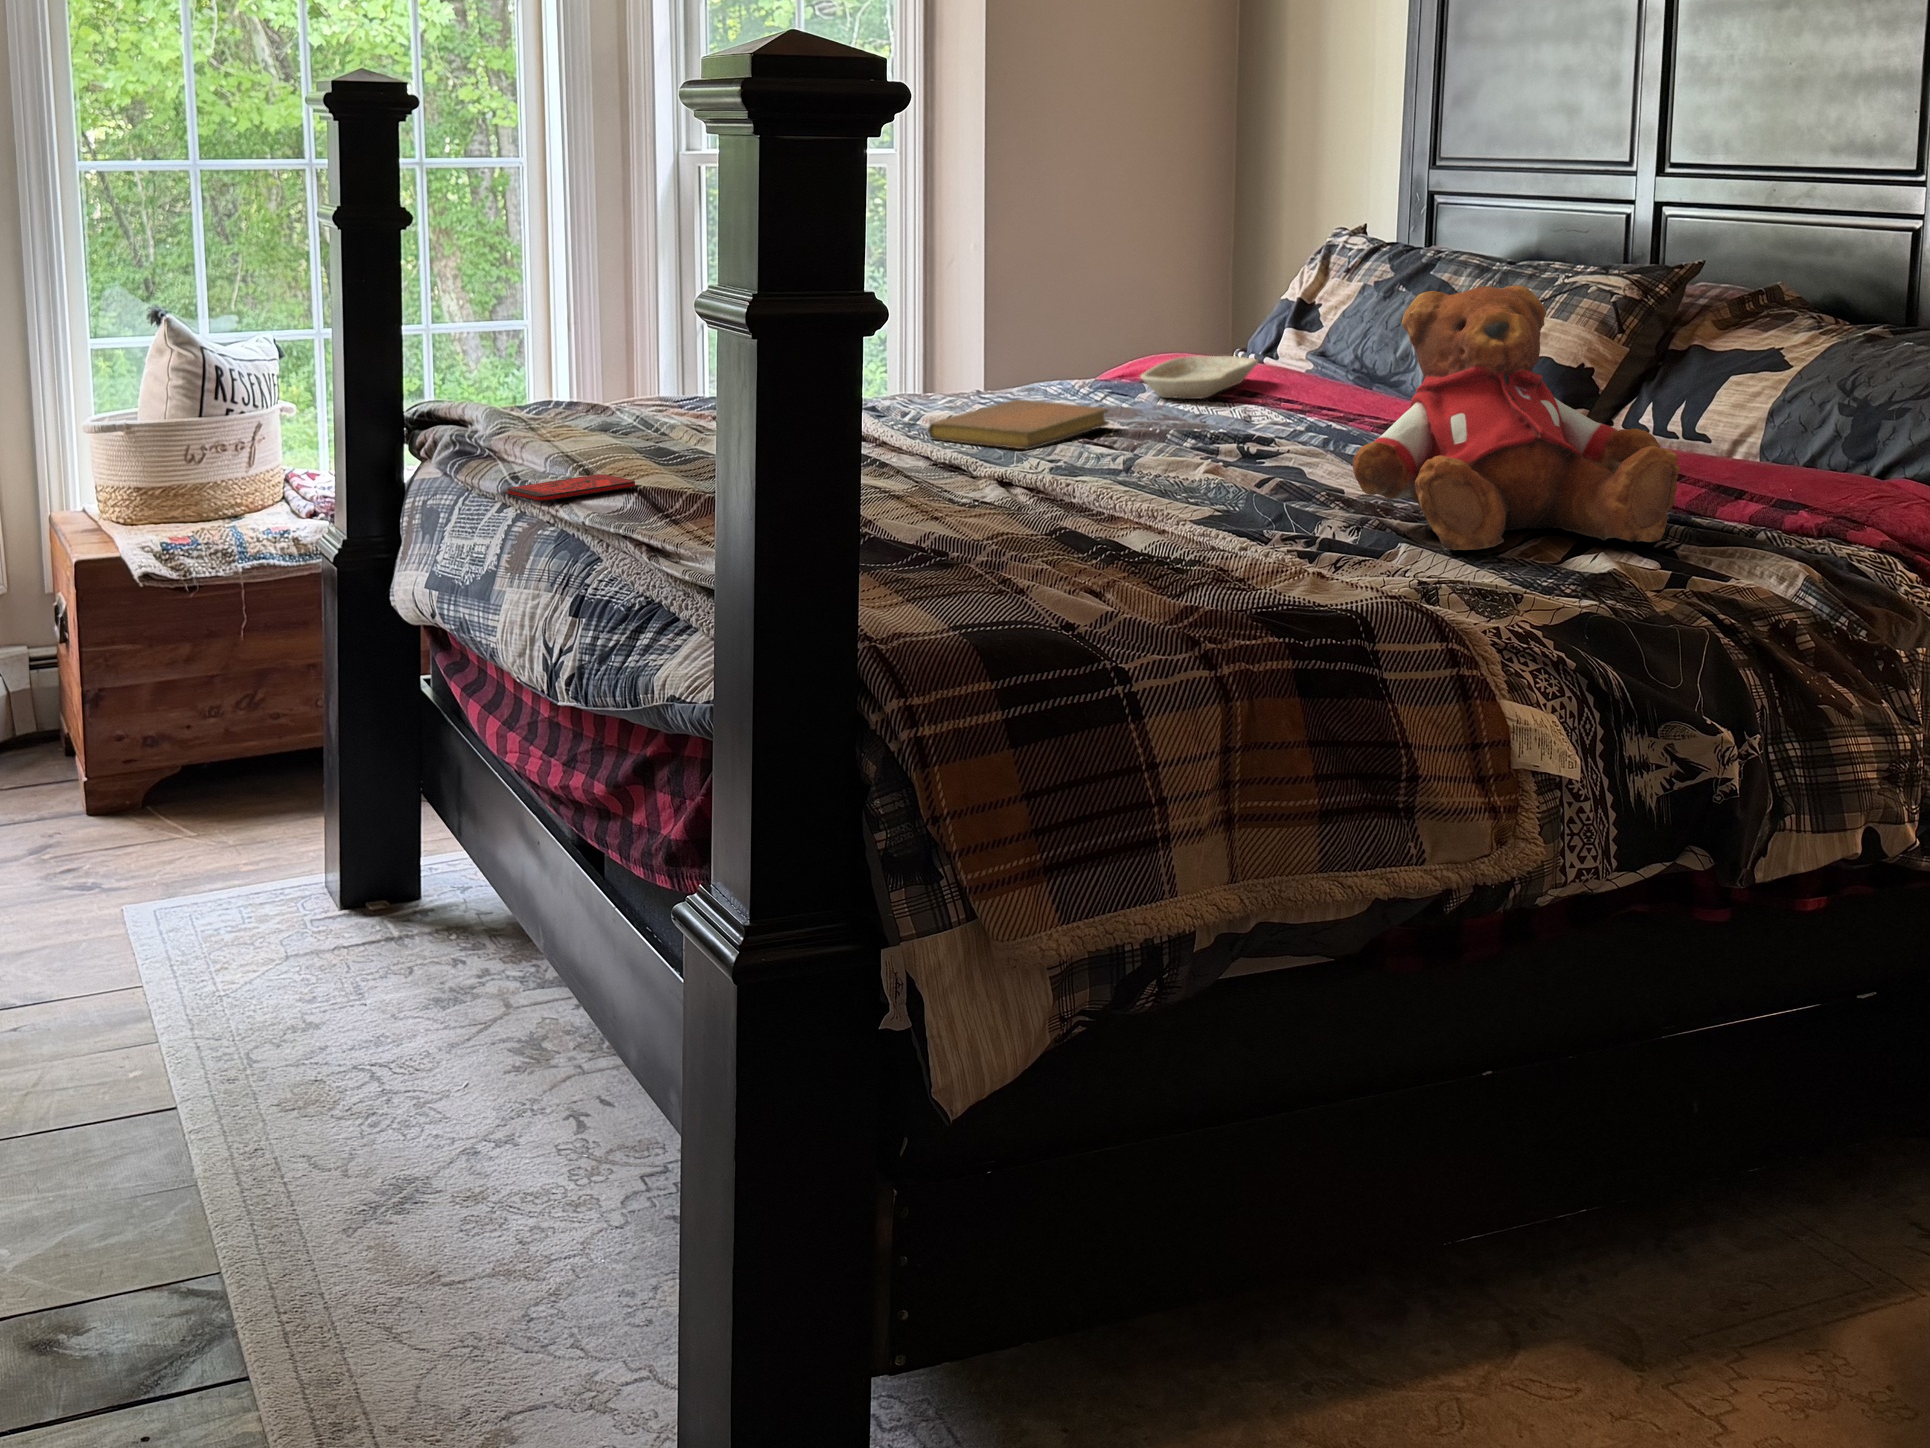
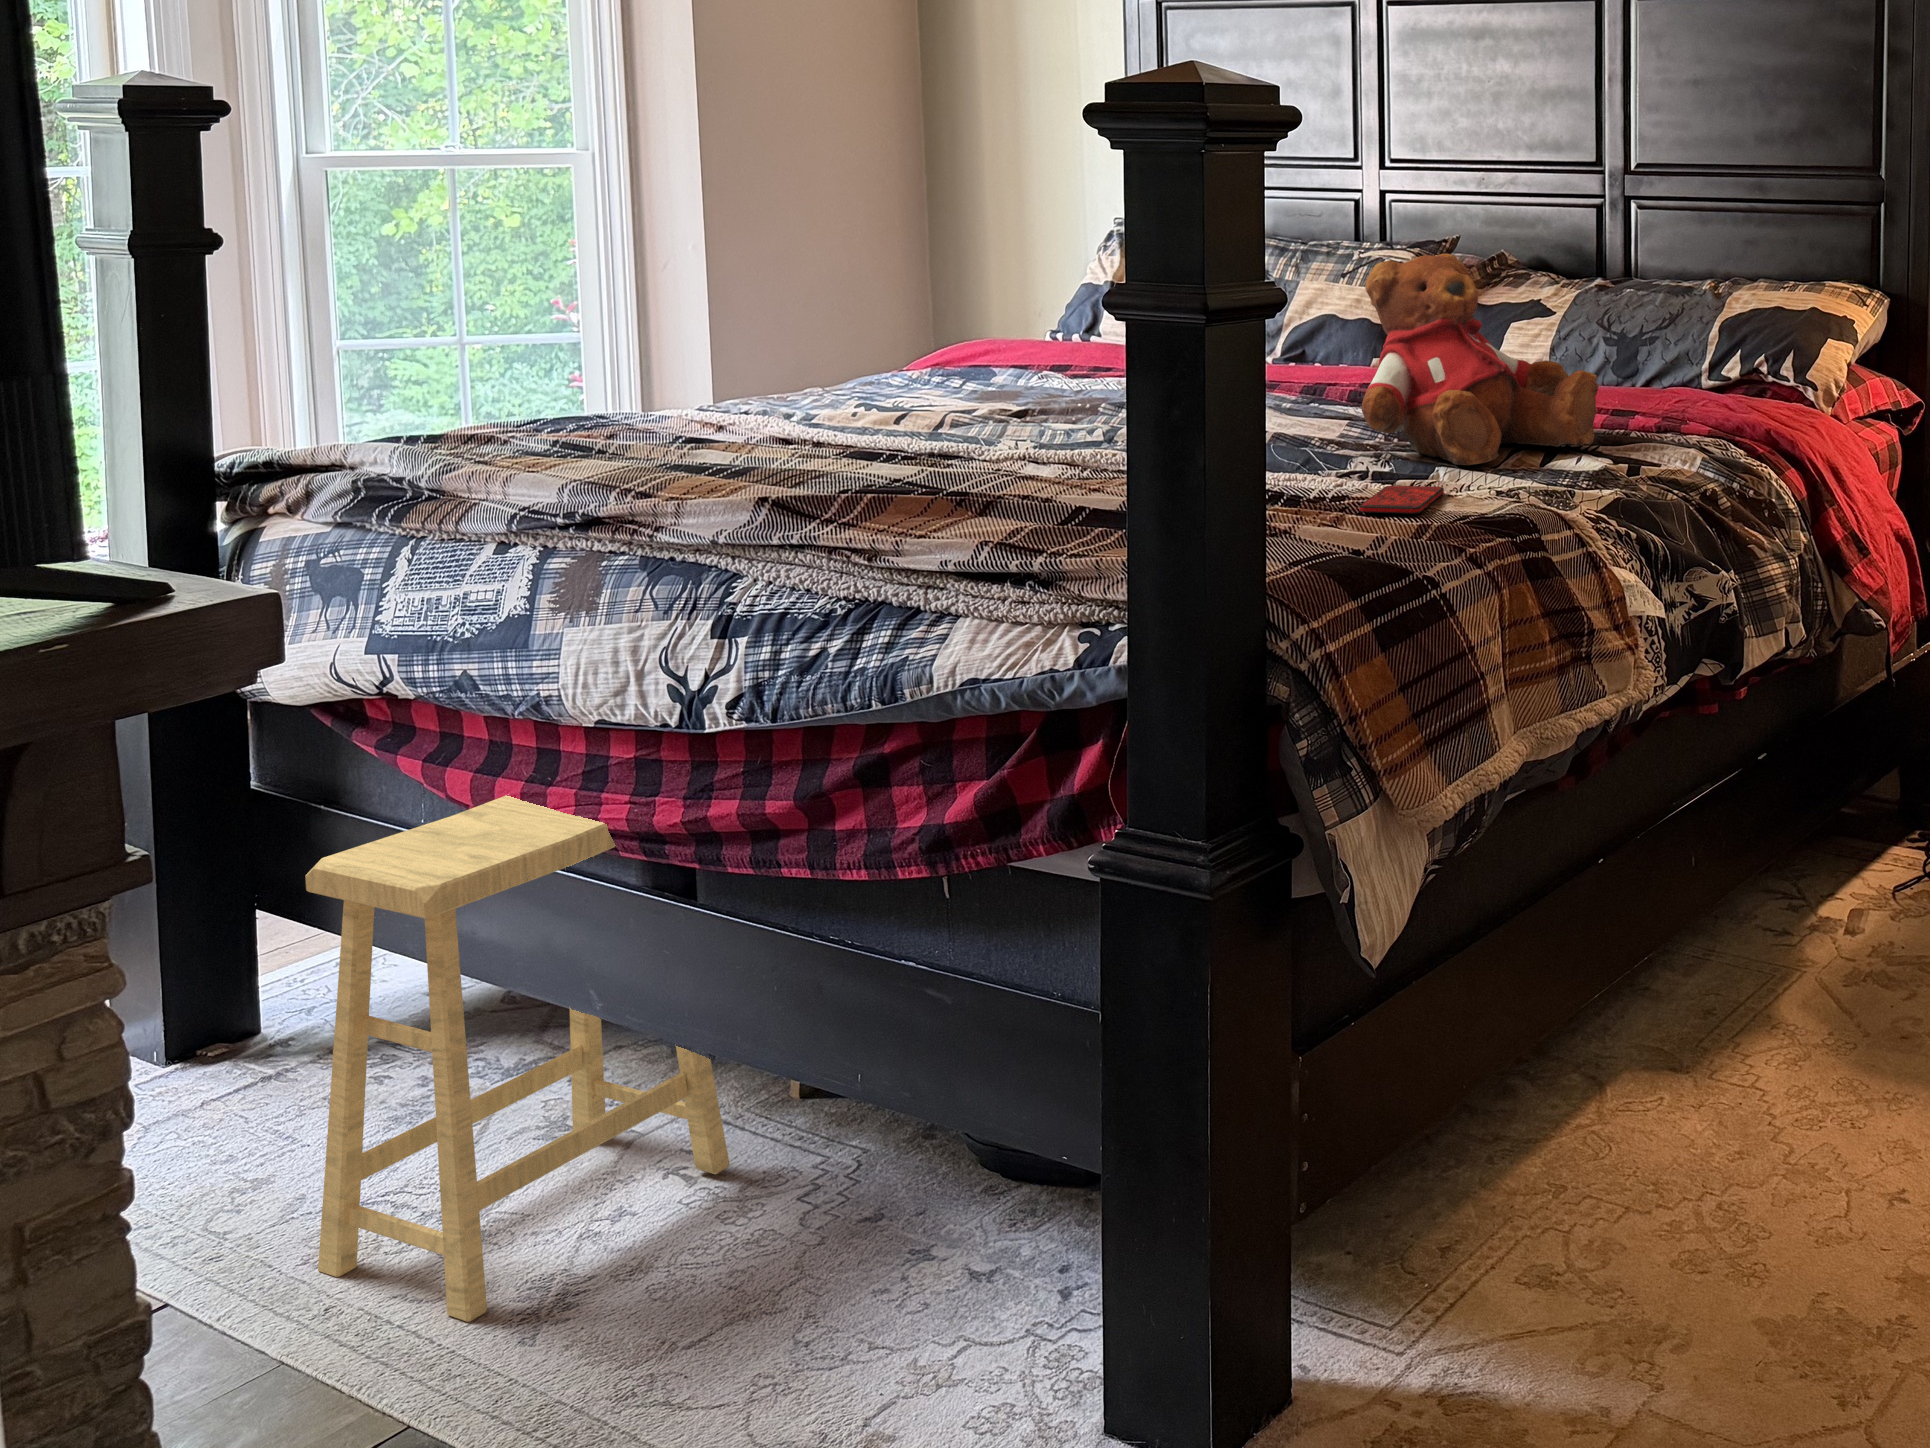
tray: present [1141,356,1258,399] -> none [992,344,1075,384]
notebook: present [928,400,1109,449] -> none [874,393,1019,434]
smartphone: present [508,474,635,501] -> present [1359,486,1444,514]
footstool: none [263,727,612,1197] -> present [305,794,729,1322]

